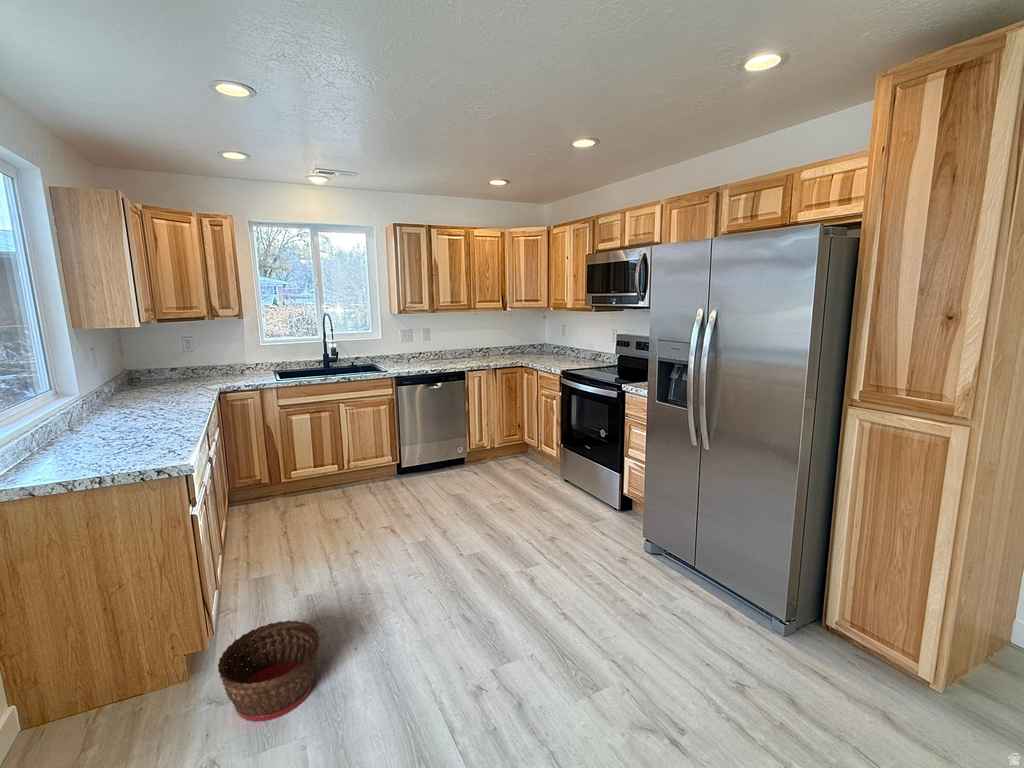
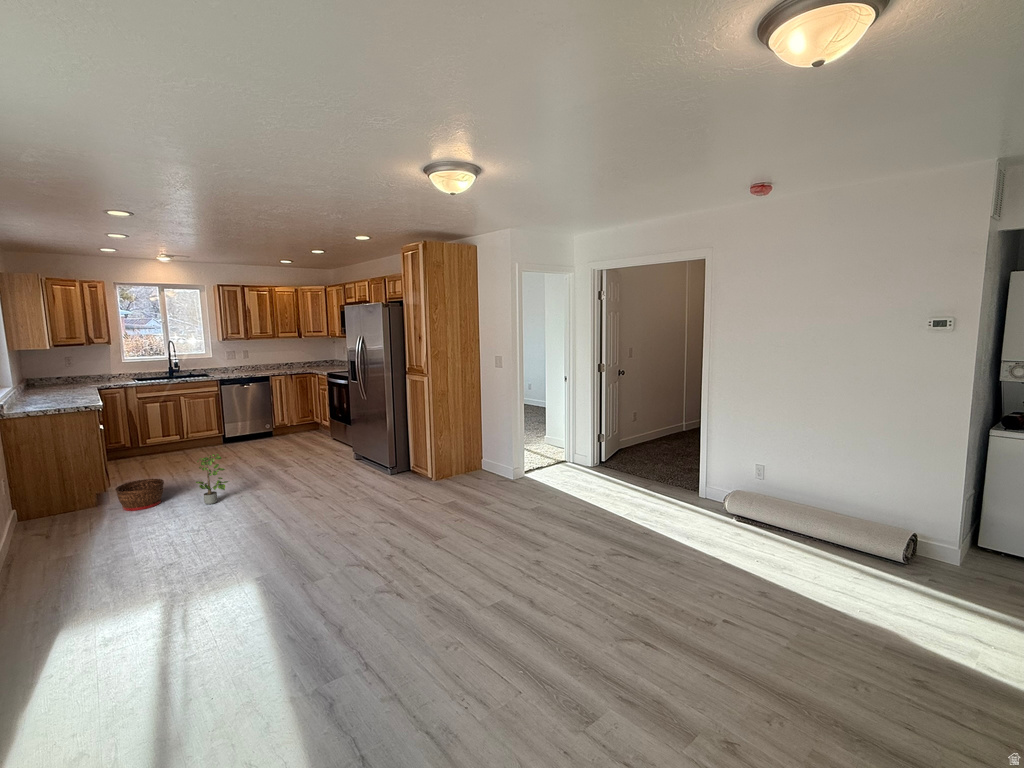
potted plant: none [389,595,462,723] -> present [196,454,228,504]

